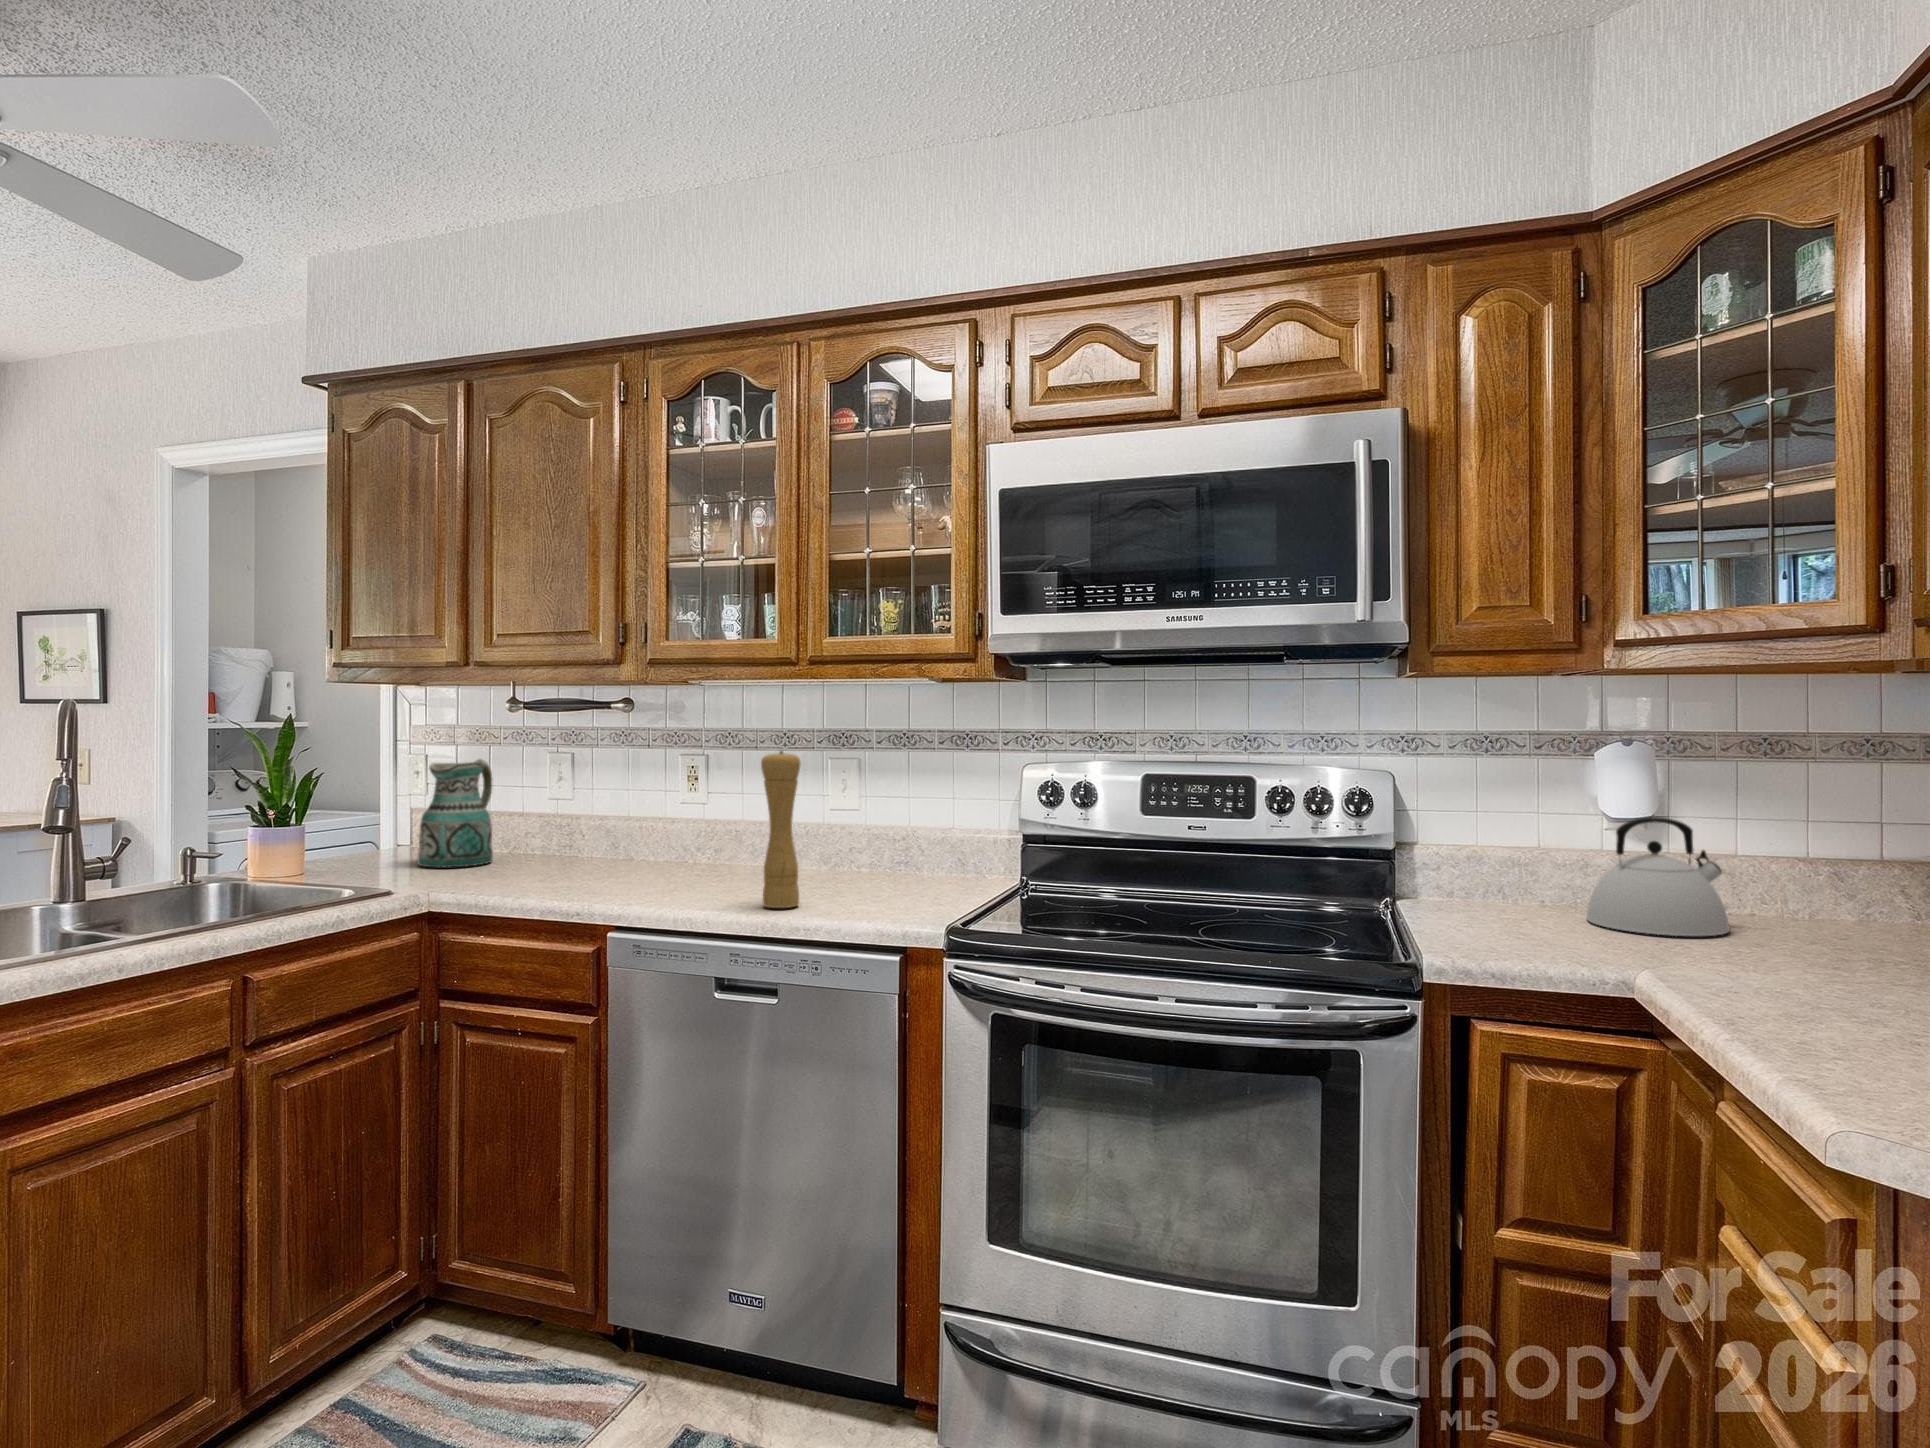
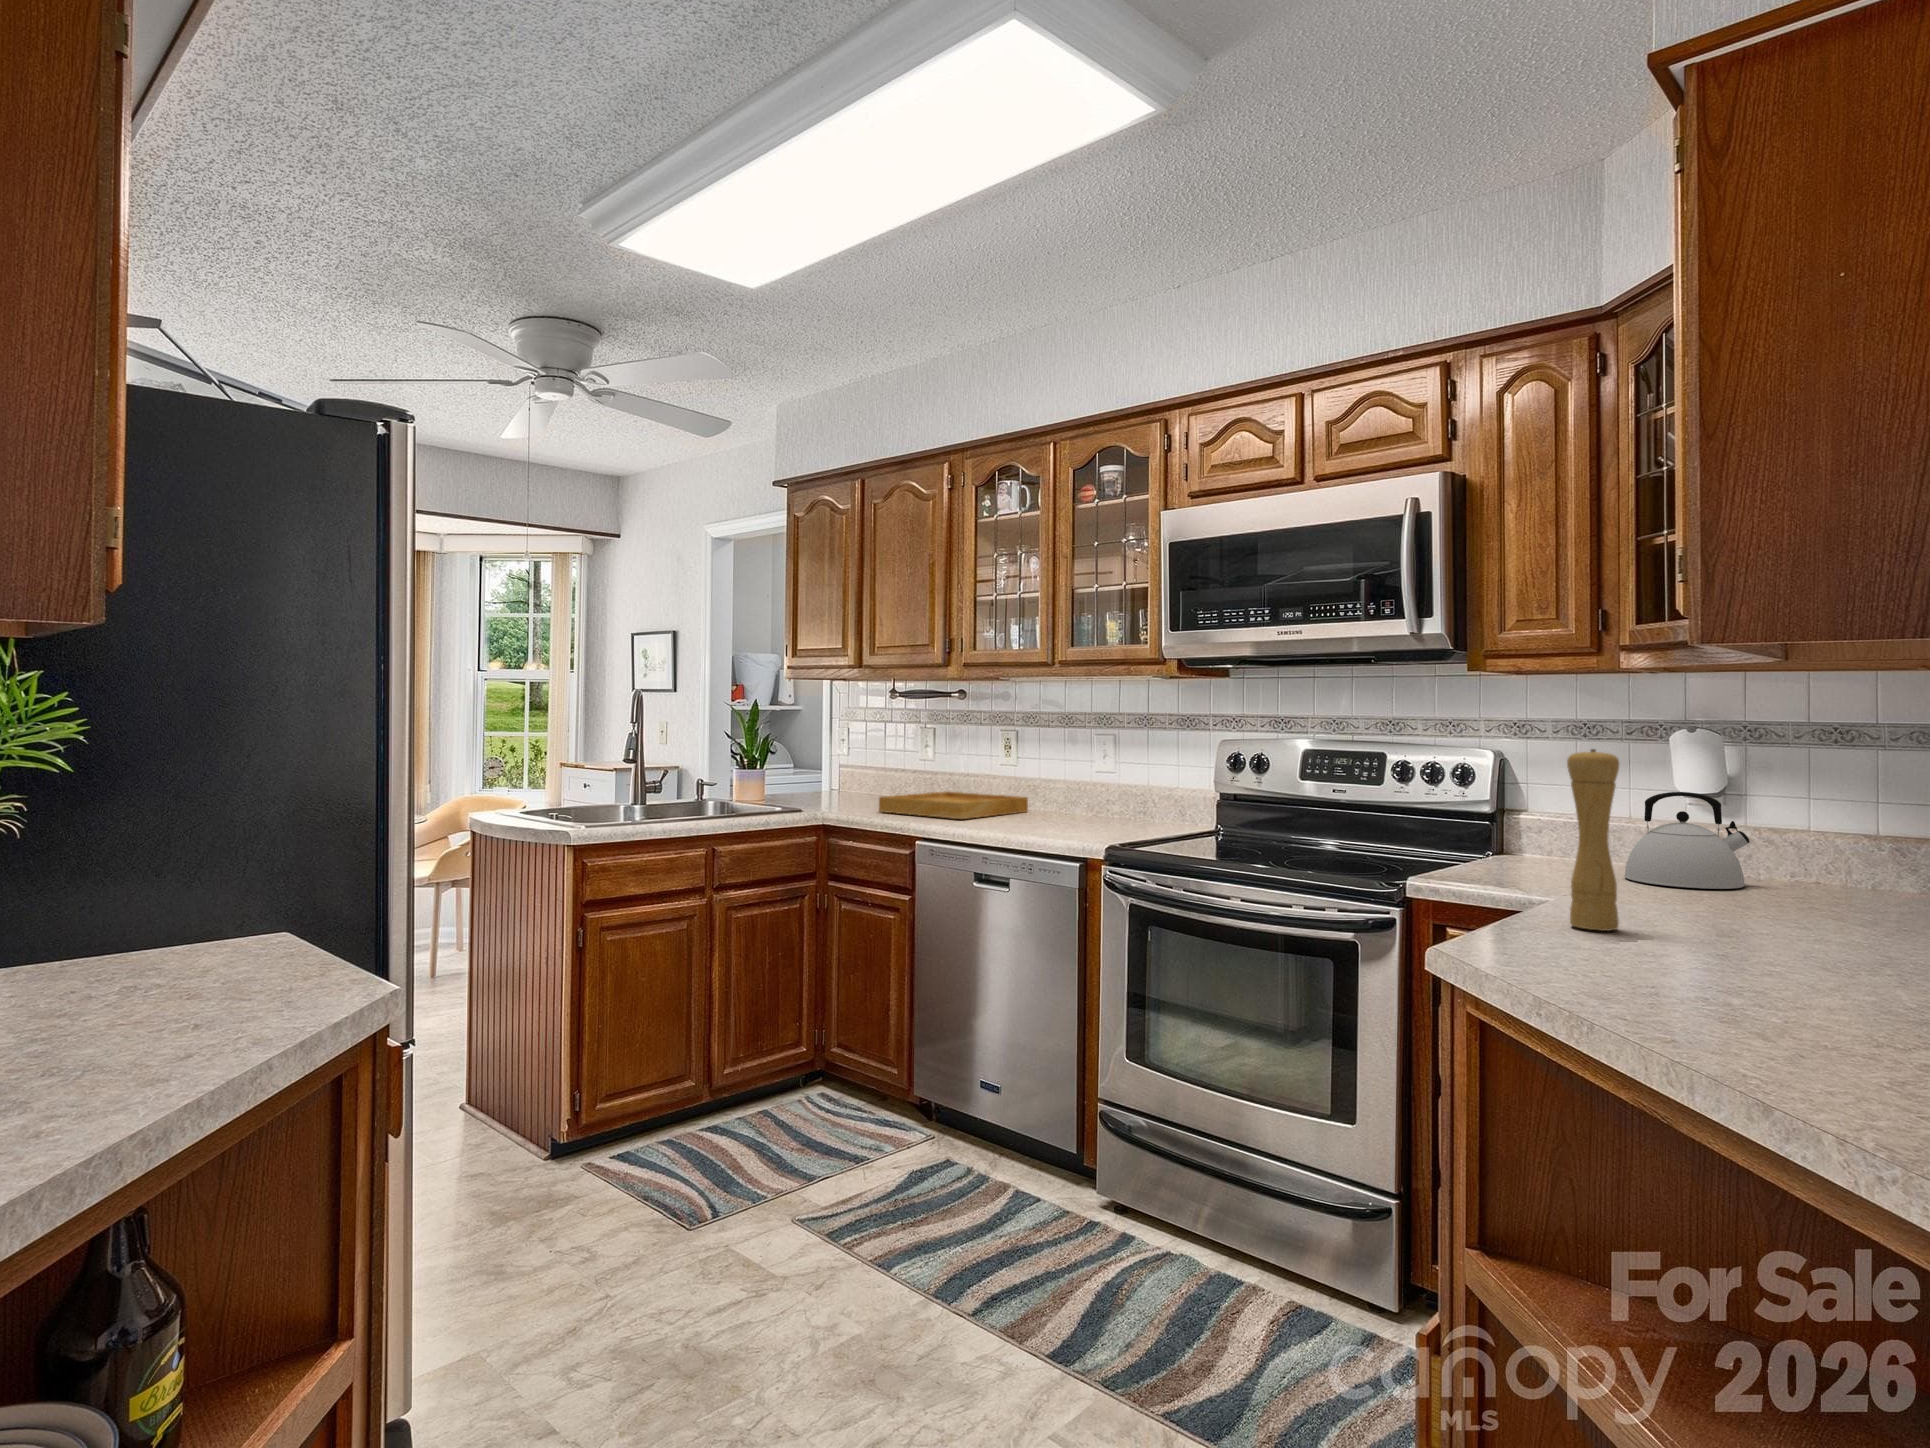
pepper mill: present [761,751,801,908] -> present [1567,749,1619,931]
ceramic pitcher: present [418,759,493,867] -> none [832,733,882,803]
tray: none [518,842,734,889] -> present [879,791,1028,819]

